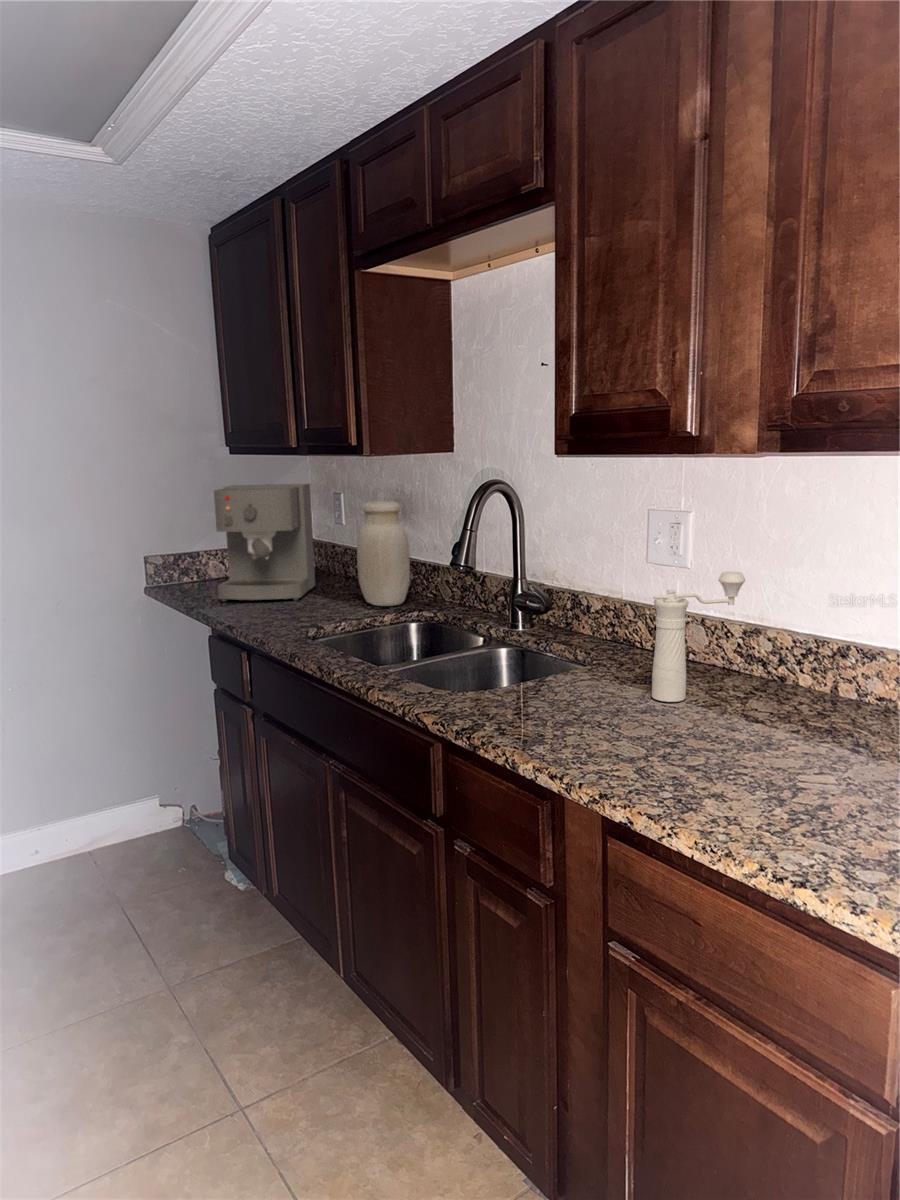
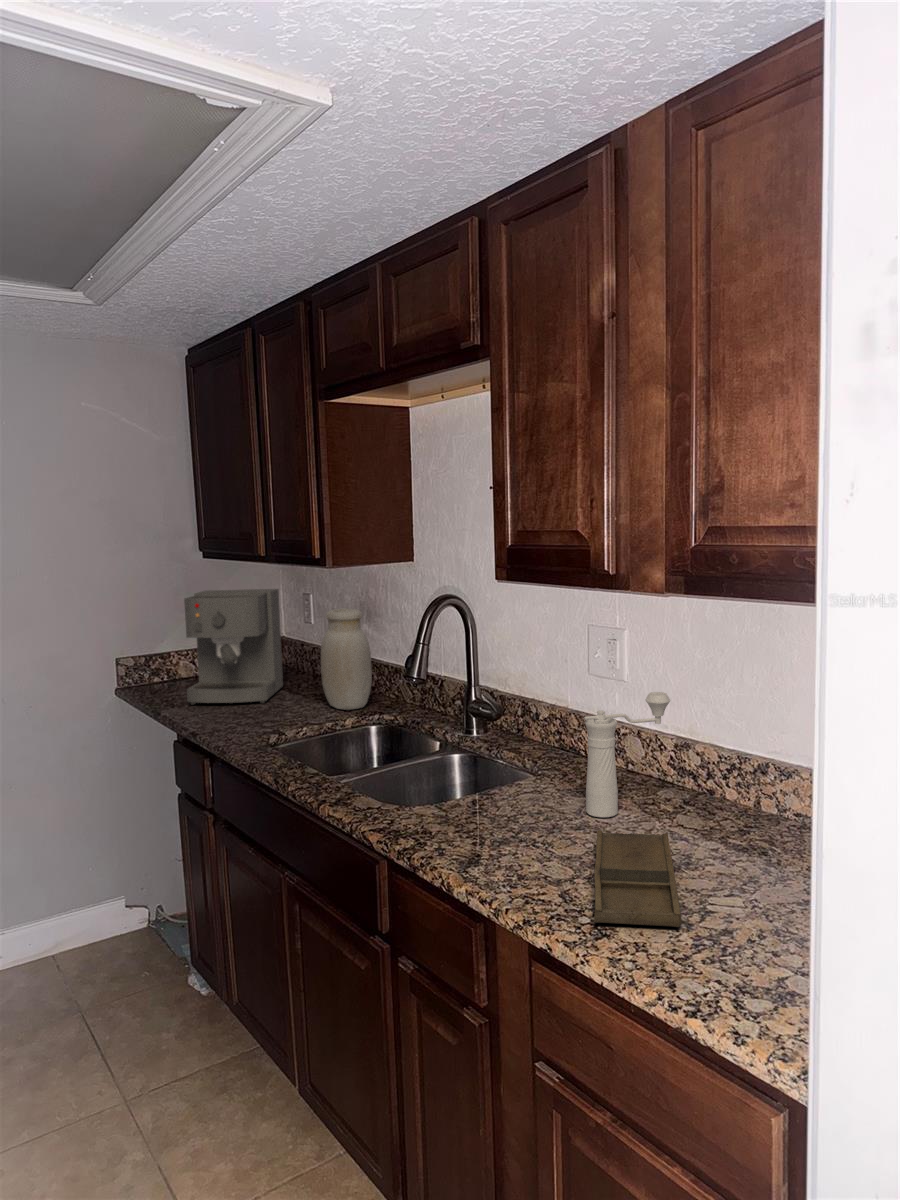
tray: none [670,711,774,802] -> present [594,830,681,927]

